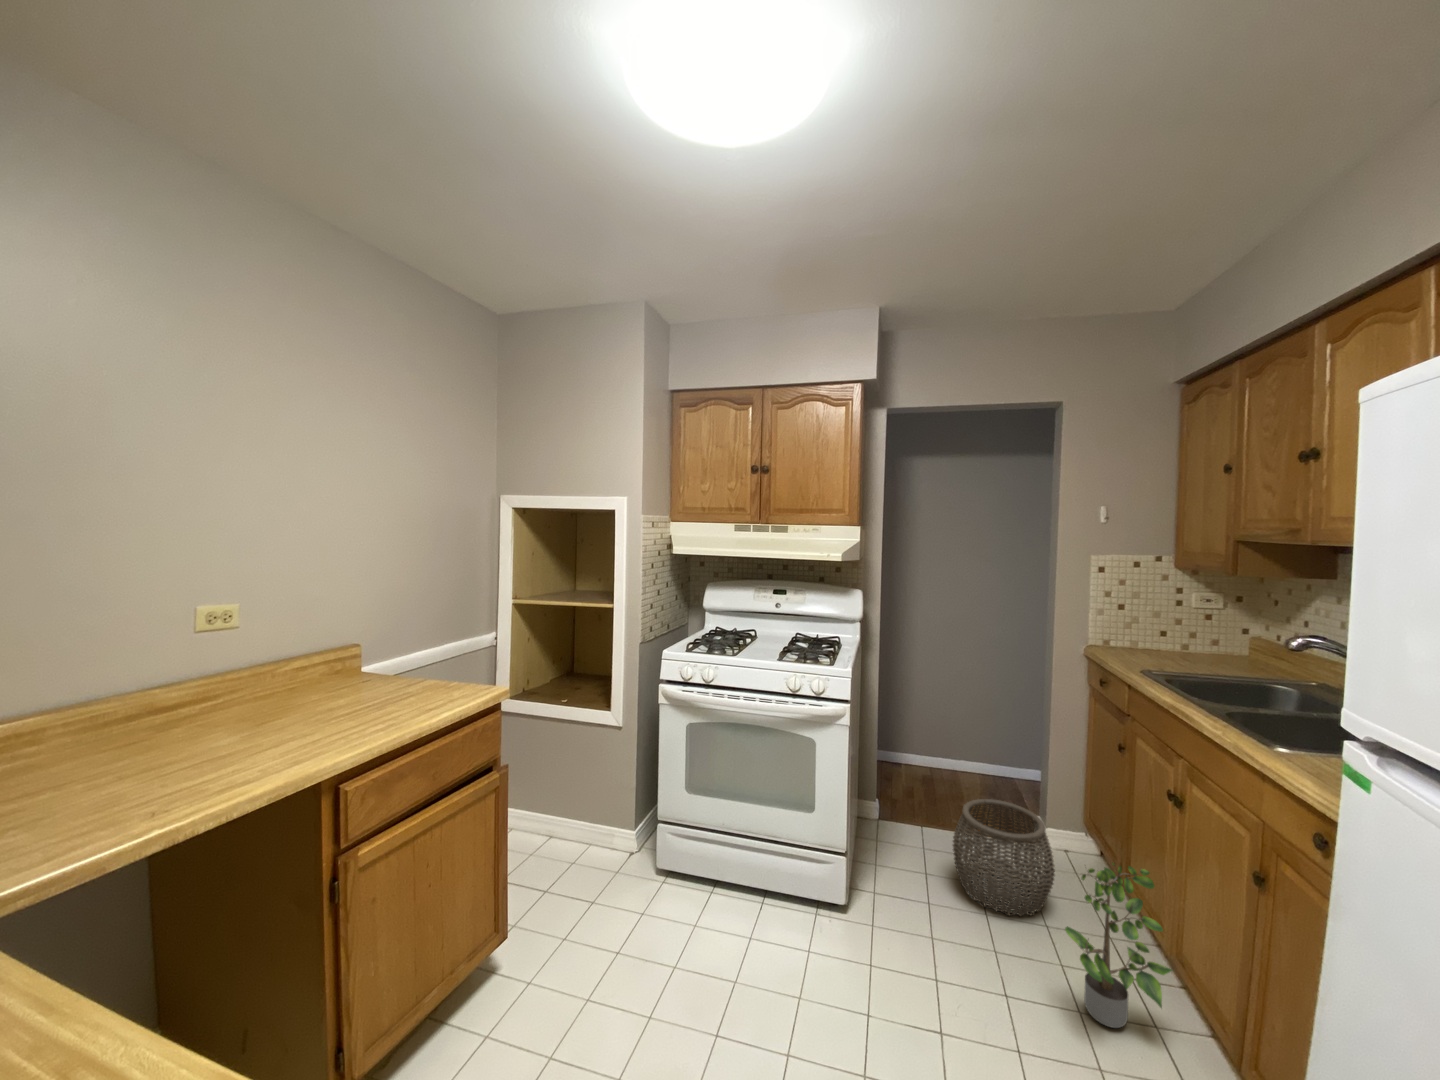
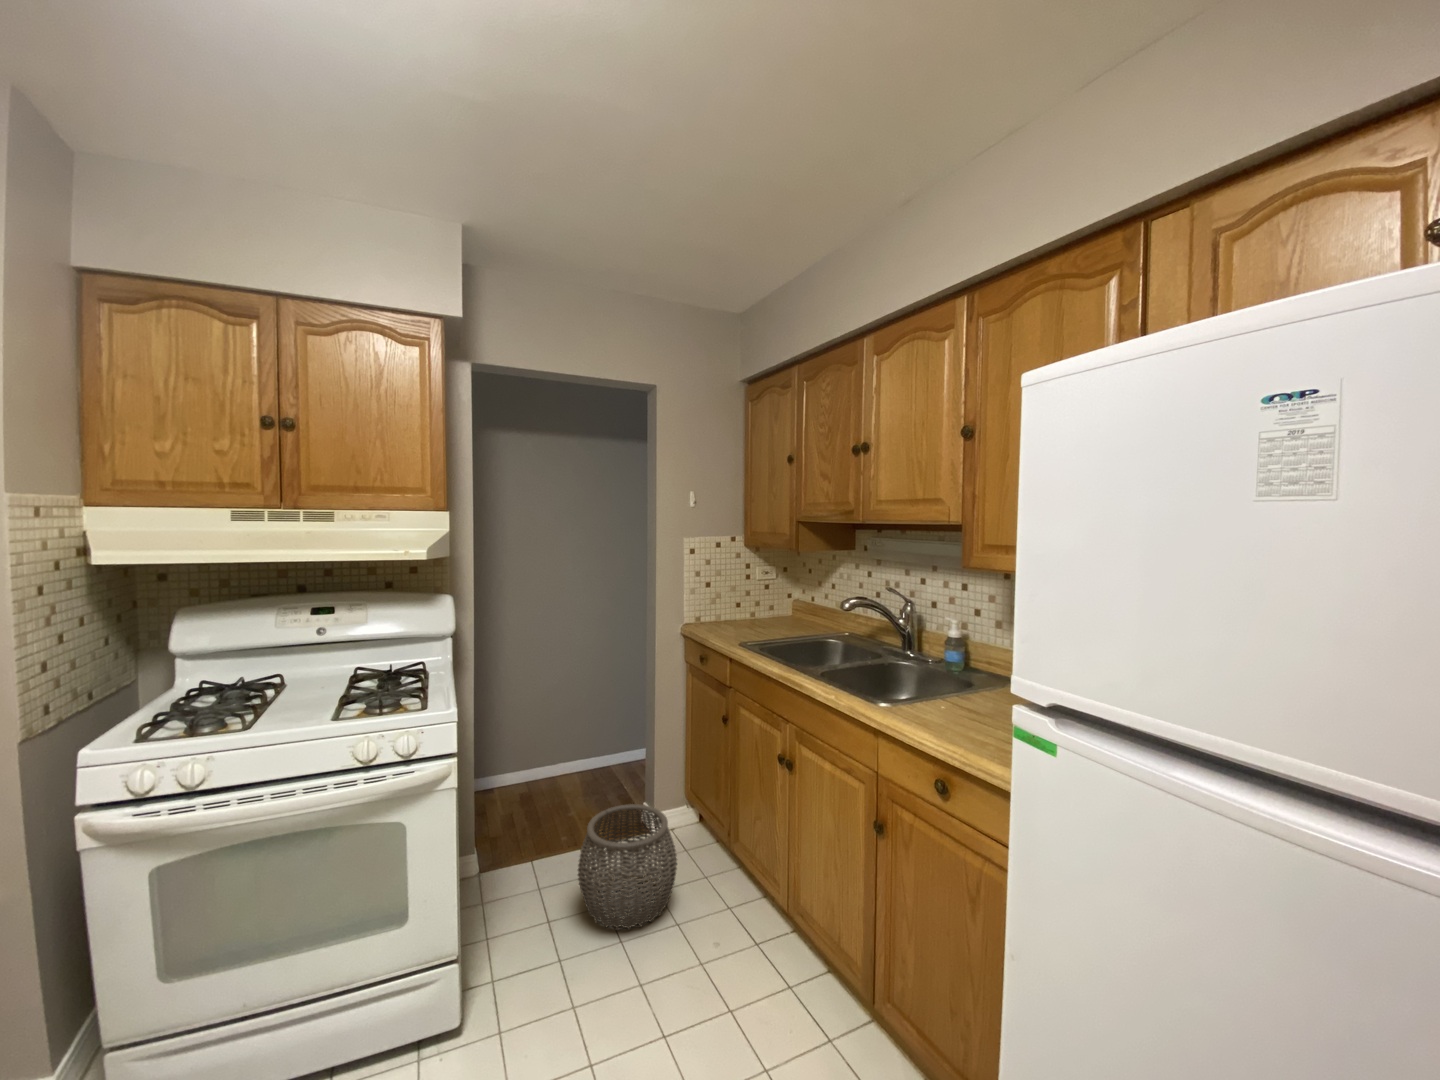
potted plant: present [1065,863,1172,1028] -> none [706,832,787,1001]

